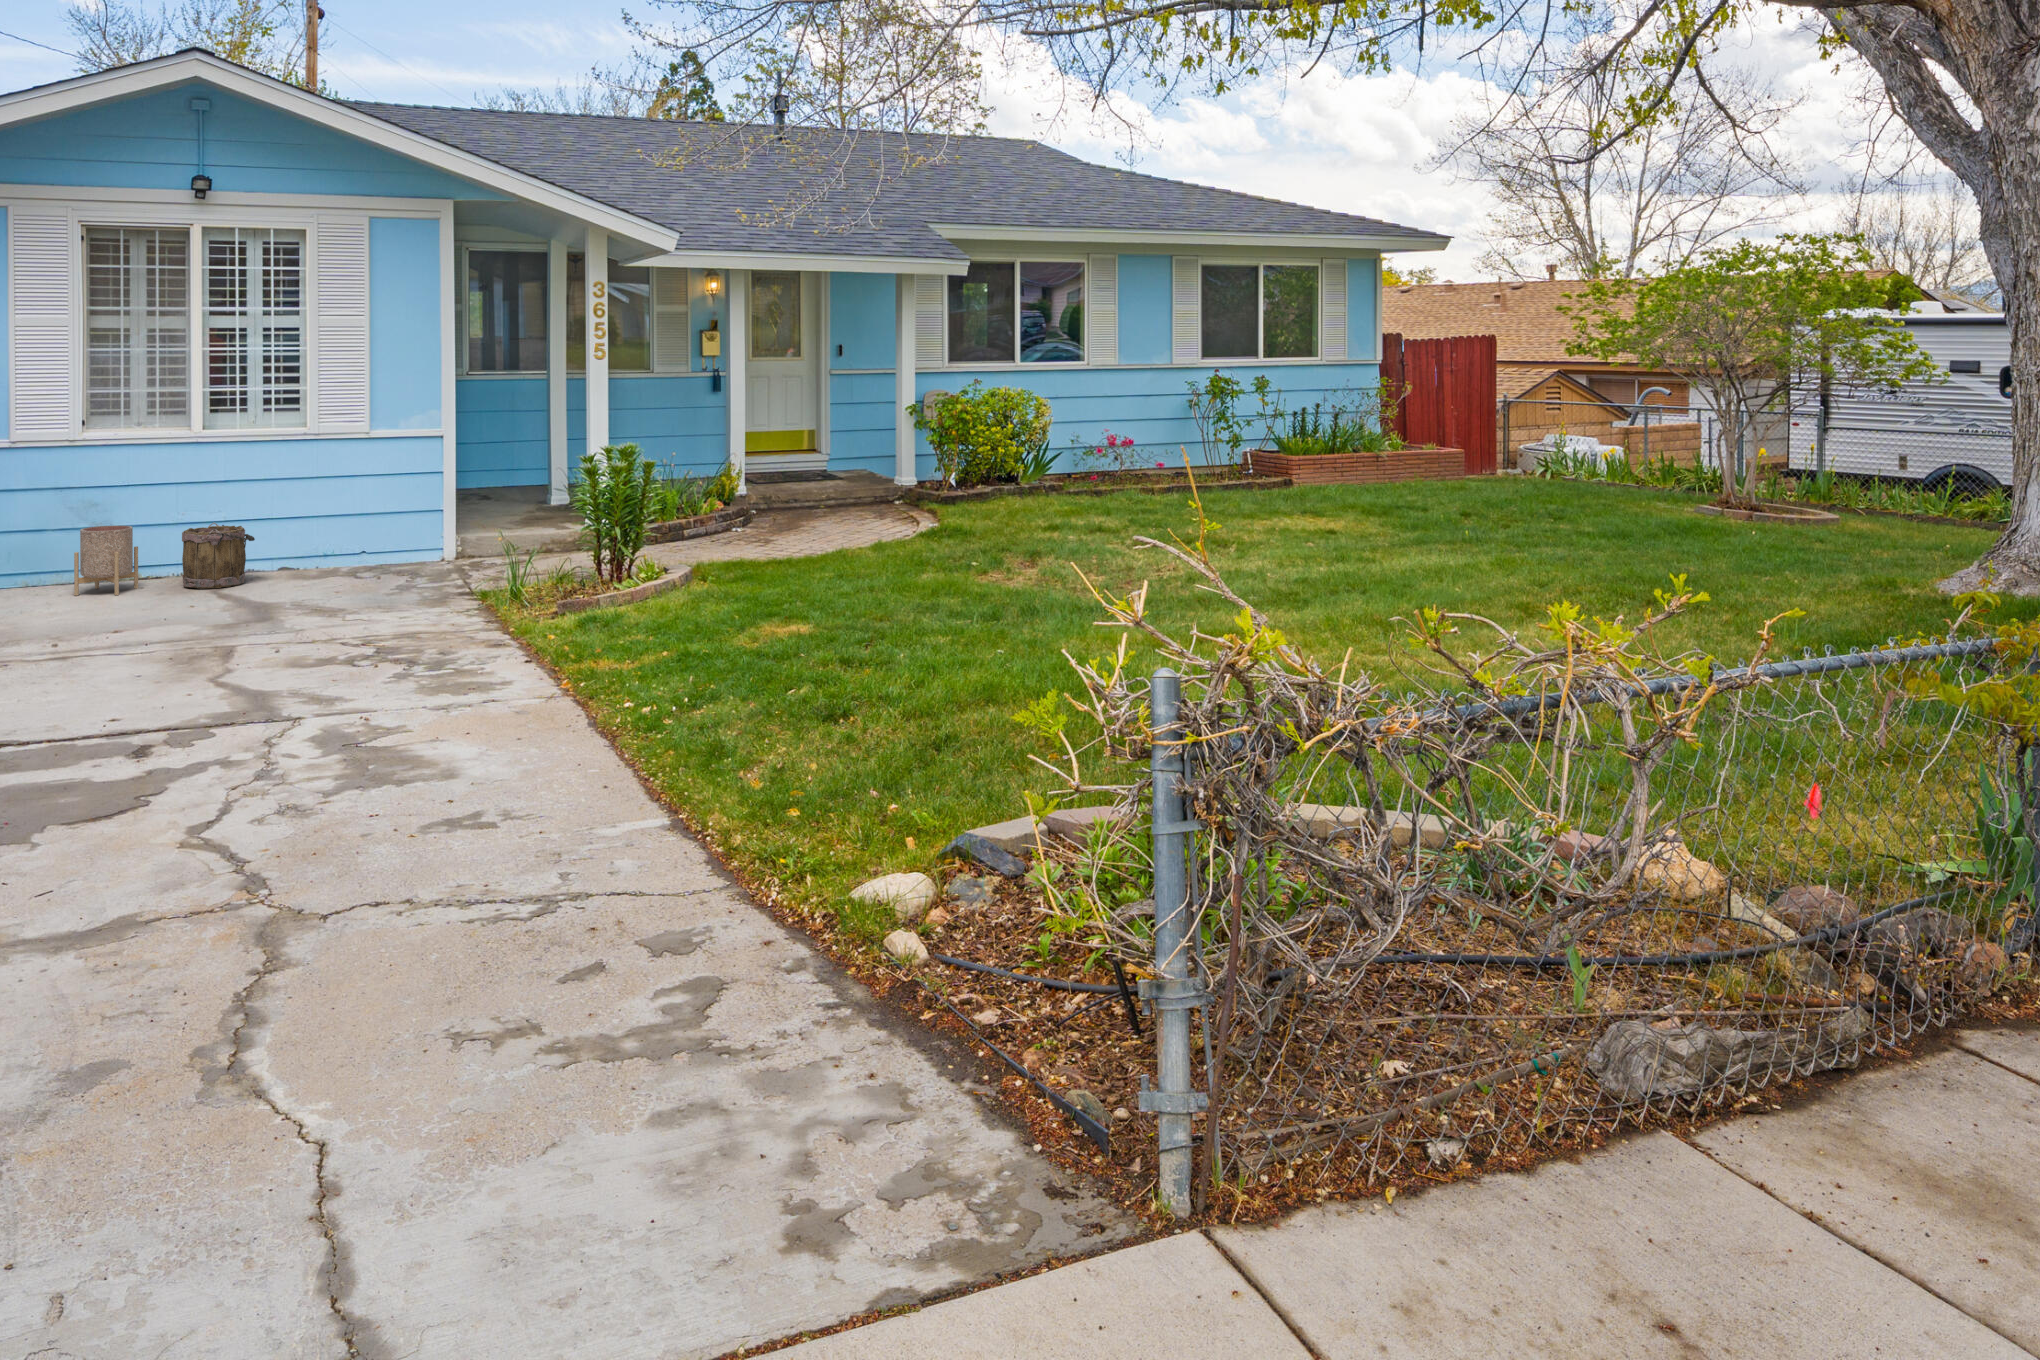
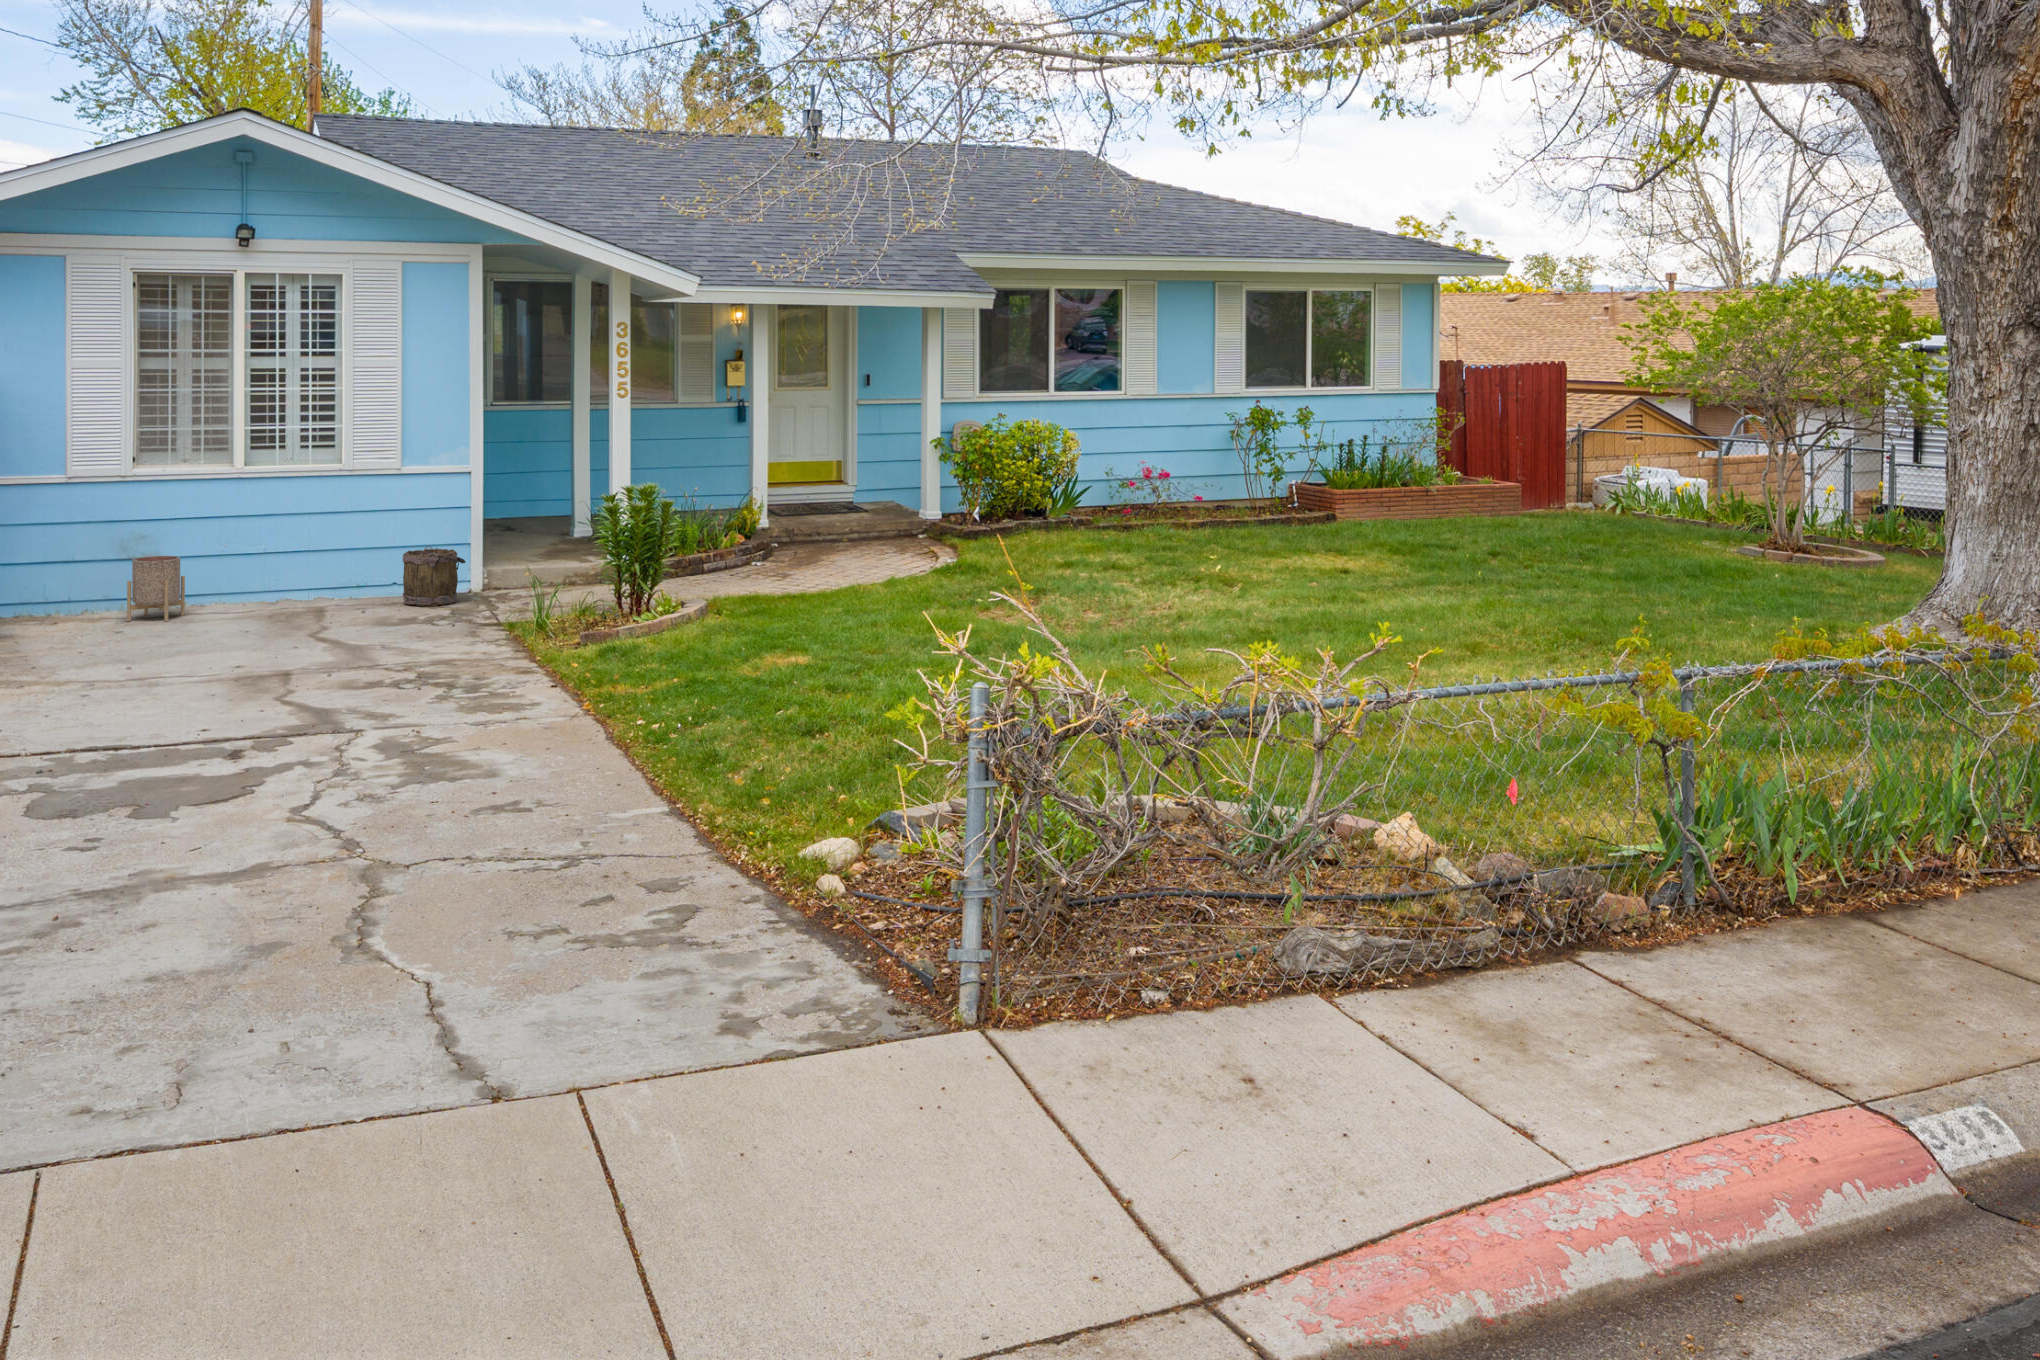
bucket: present [182,523,255,588] -> present [403,546,465,606]

